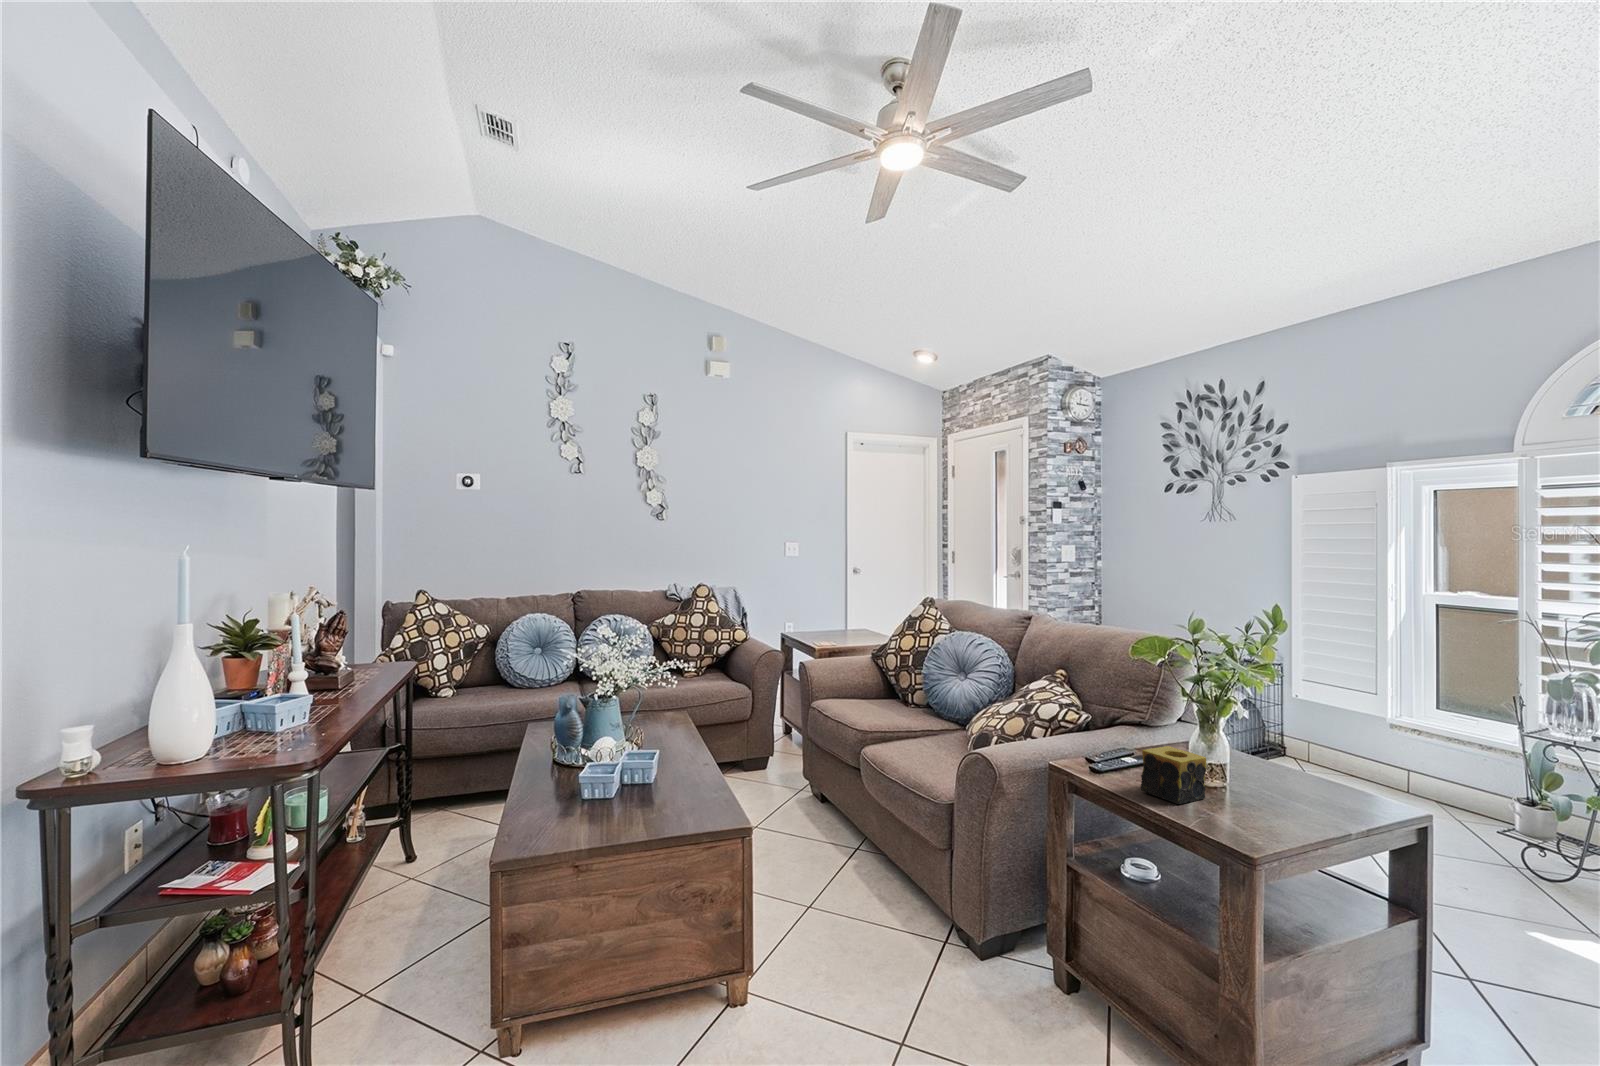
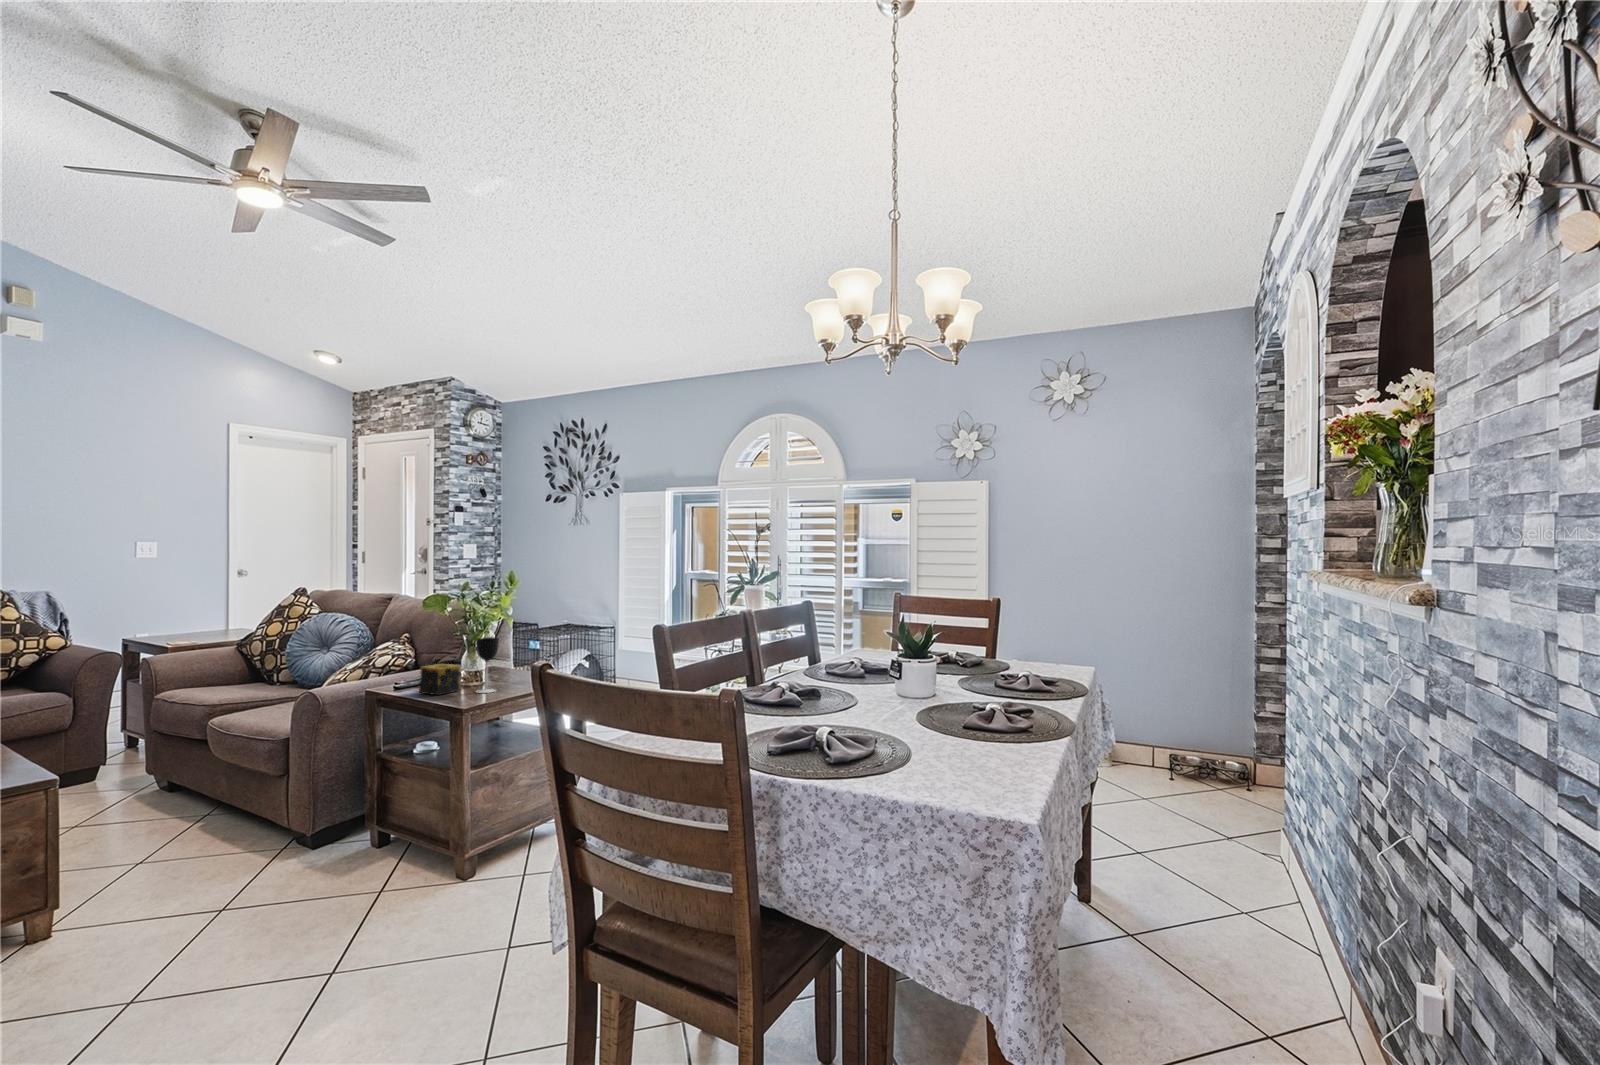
wine glass: none [1239,717,1281,817] -> present [476,637,499,693]

